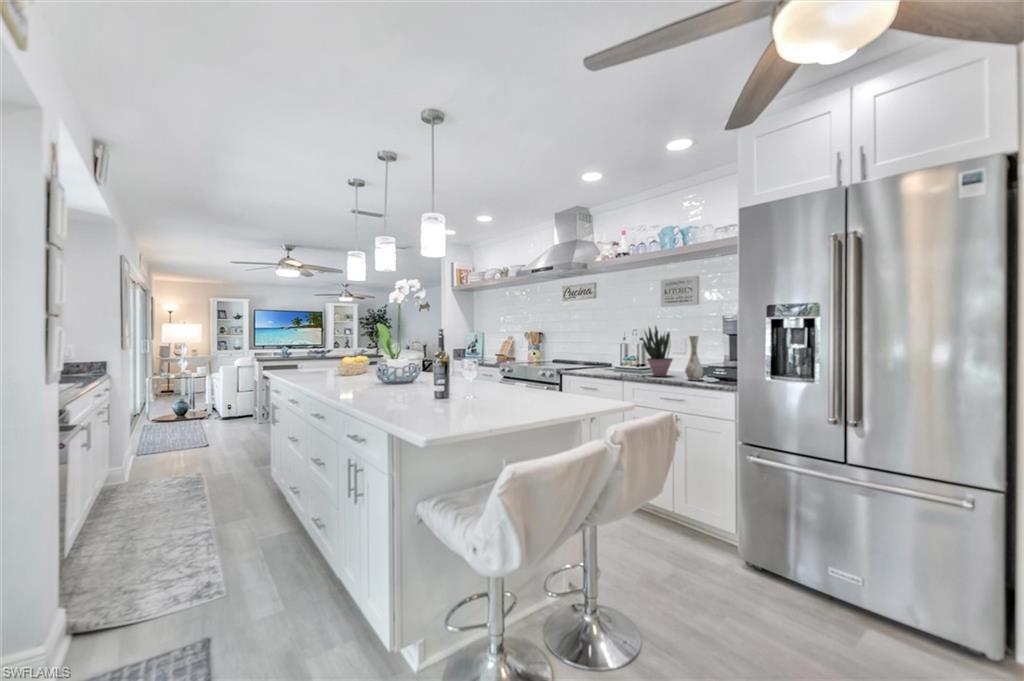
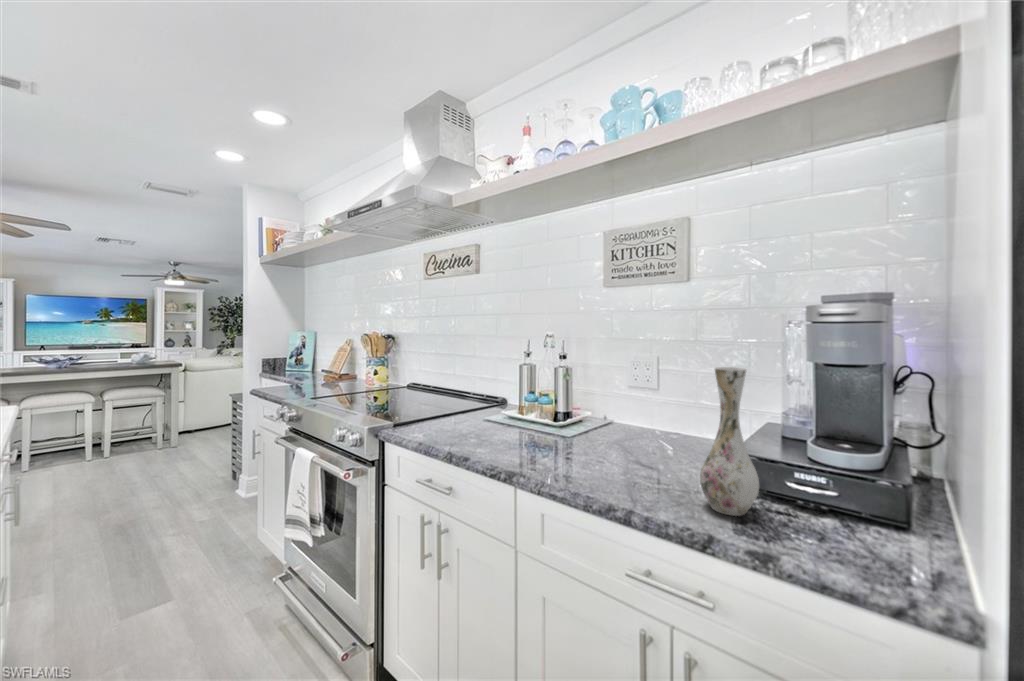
potted plant: present [643,326,673,376] -> none [567,330,650,476]

